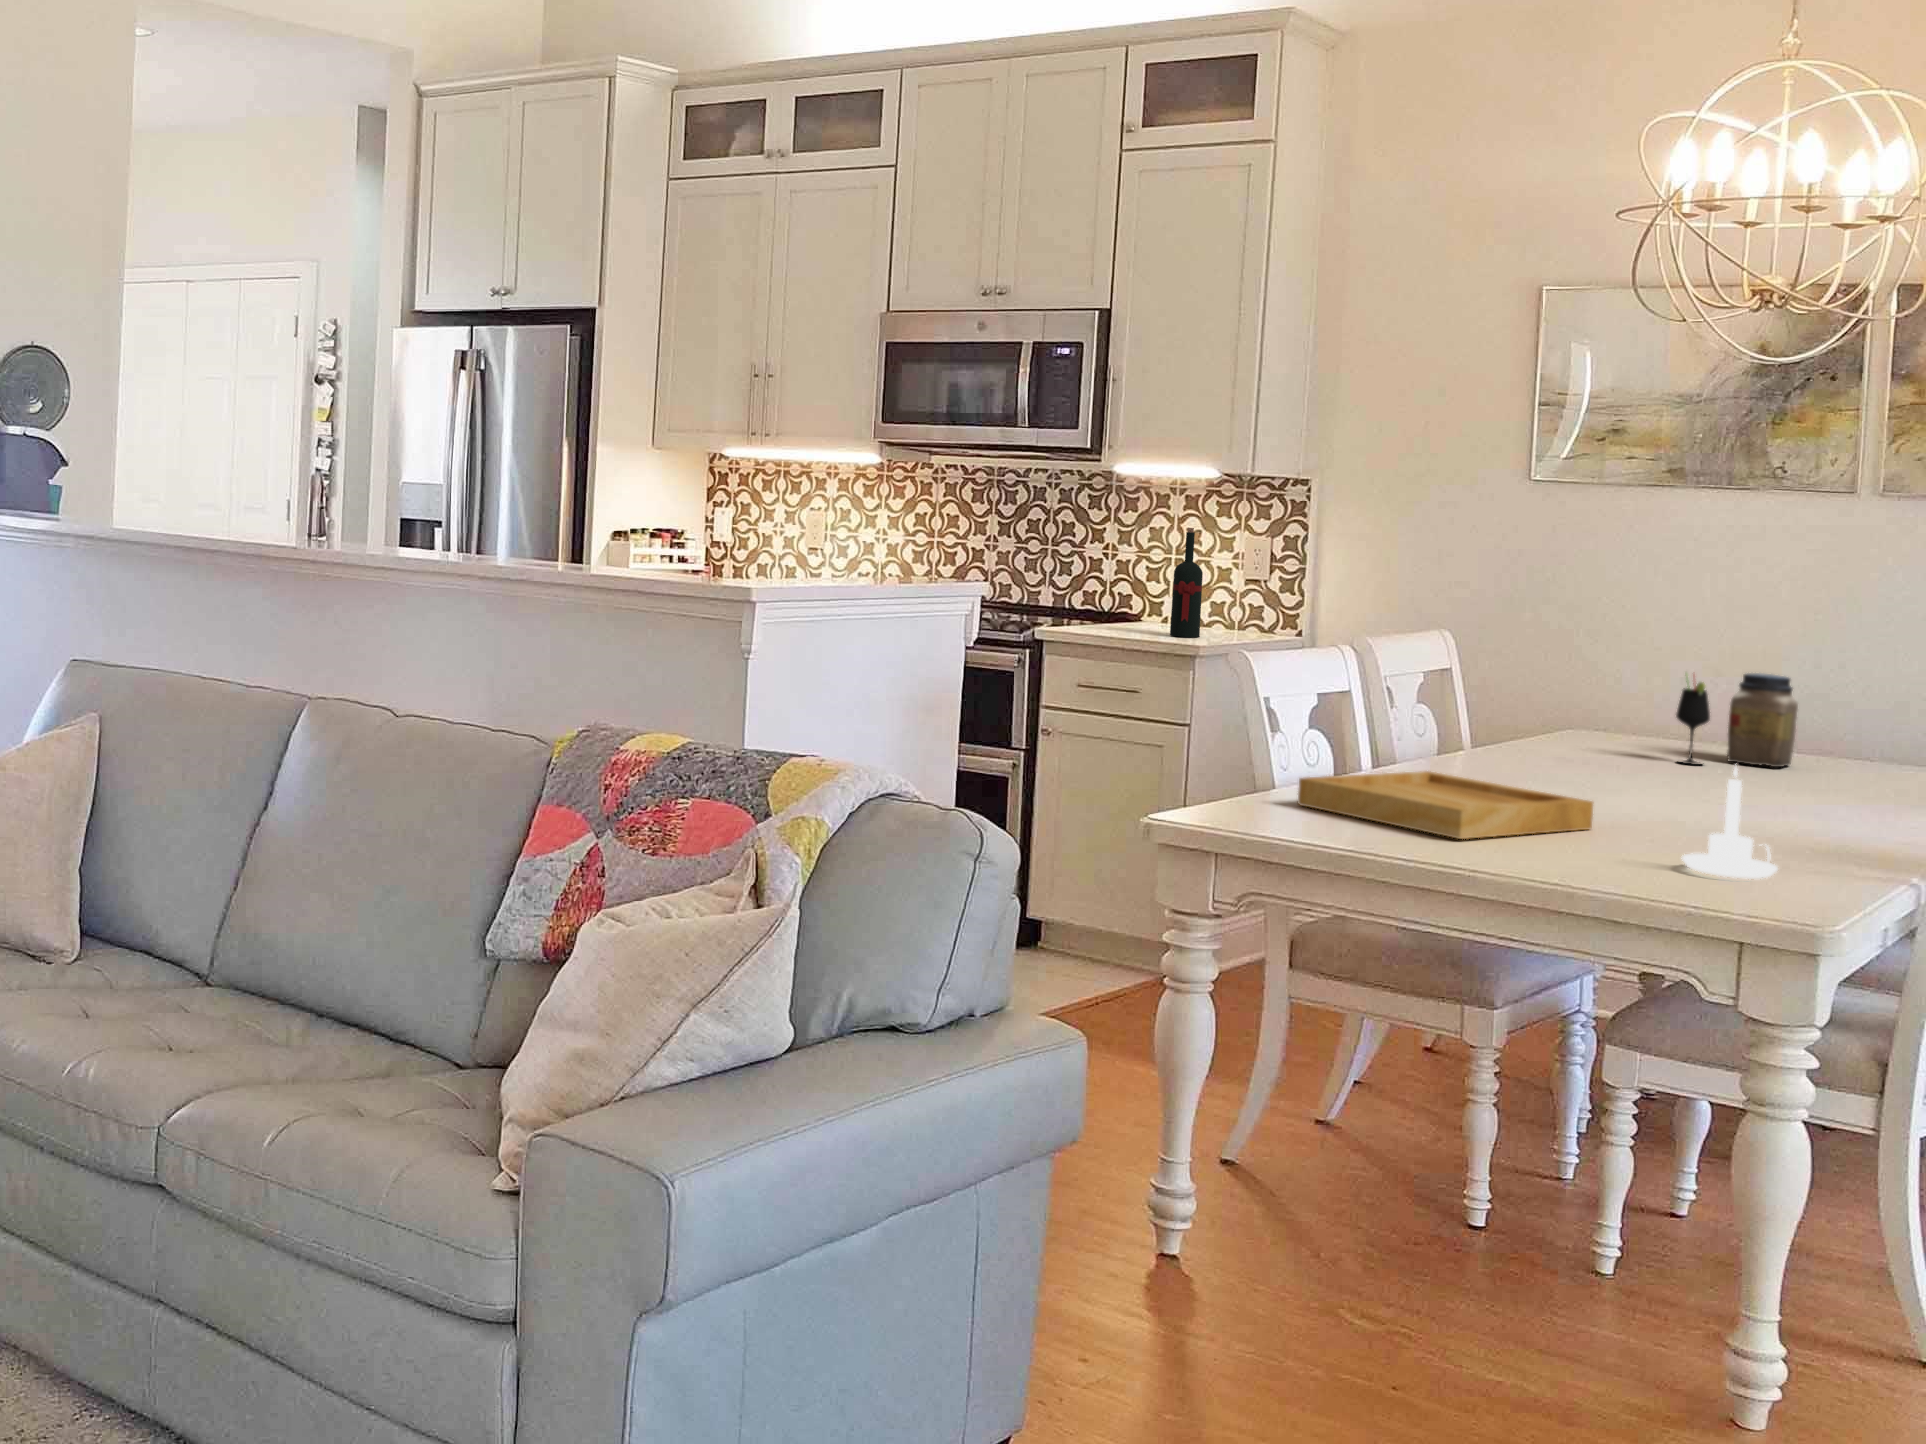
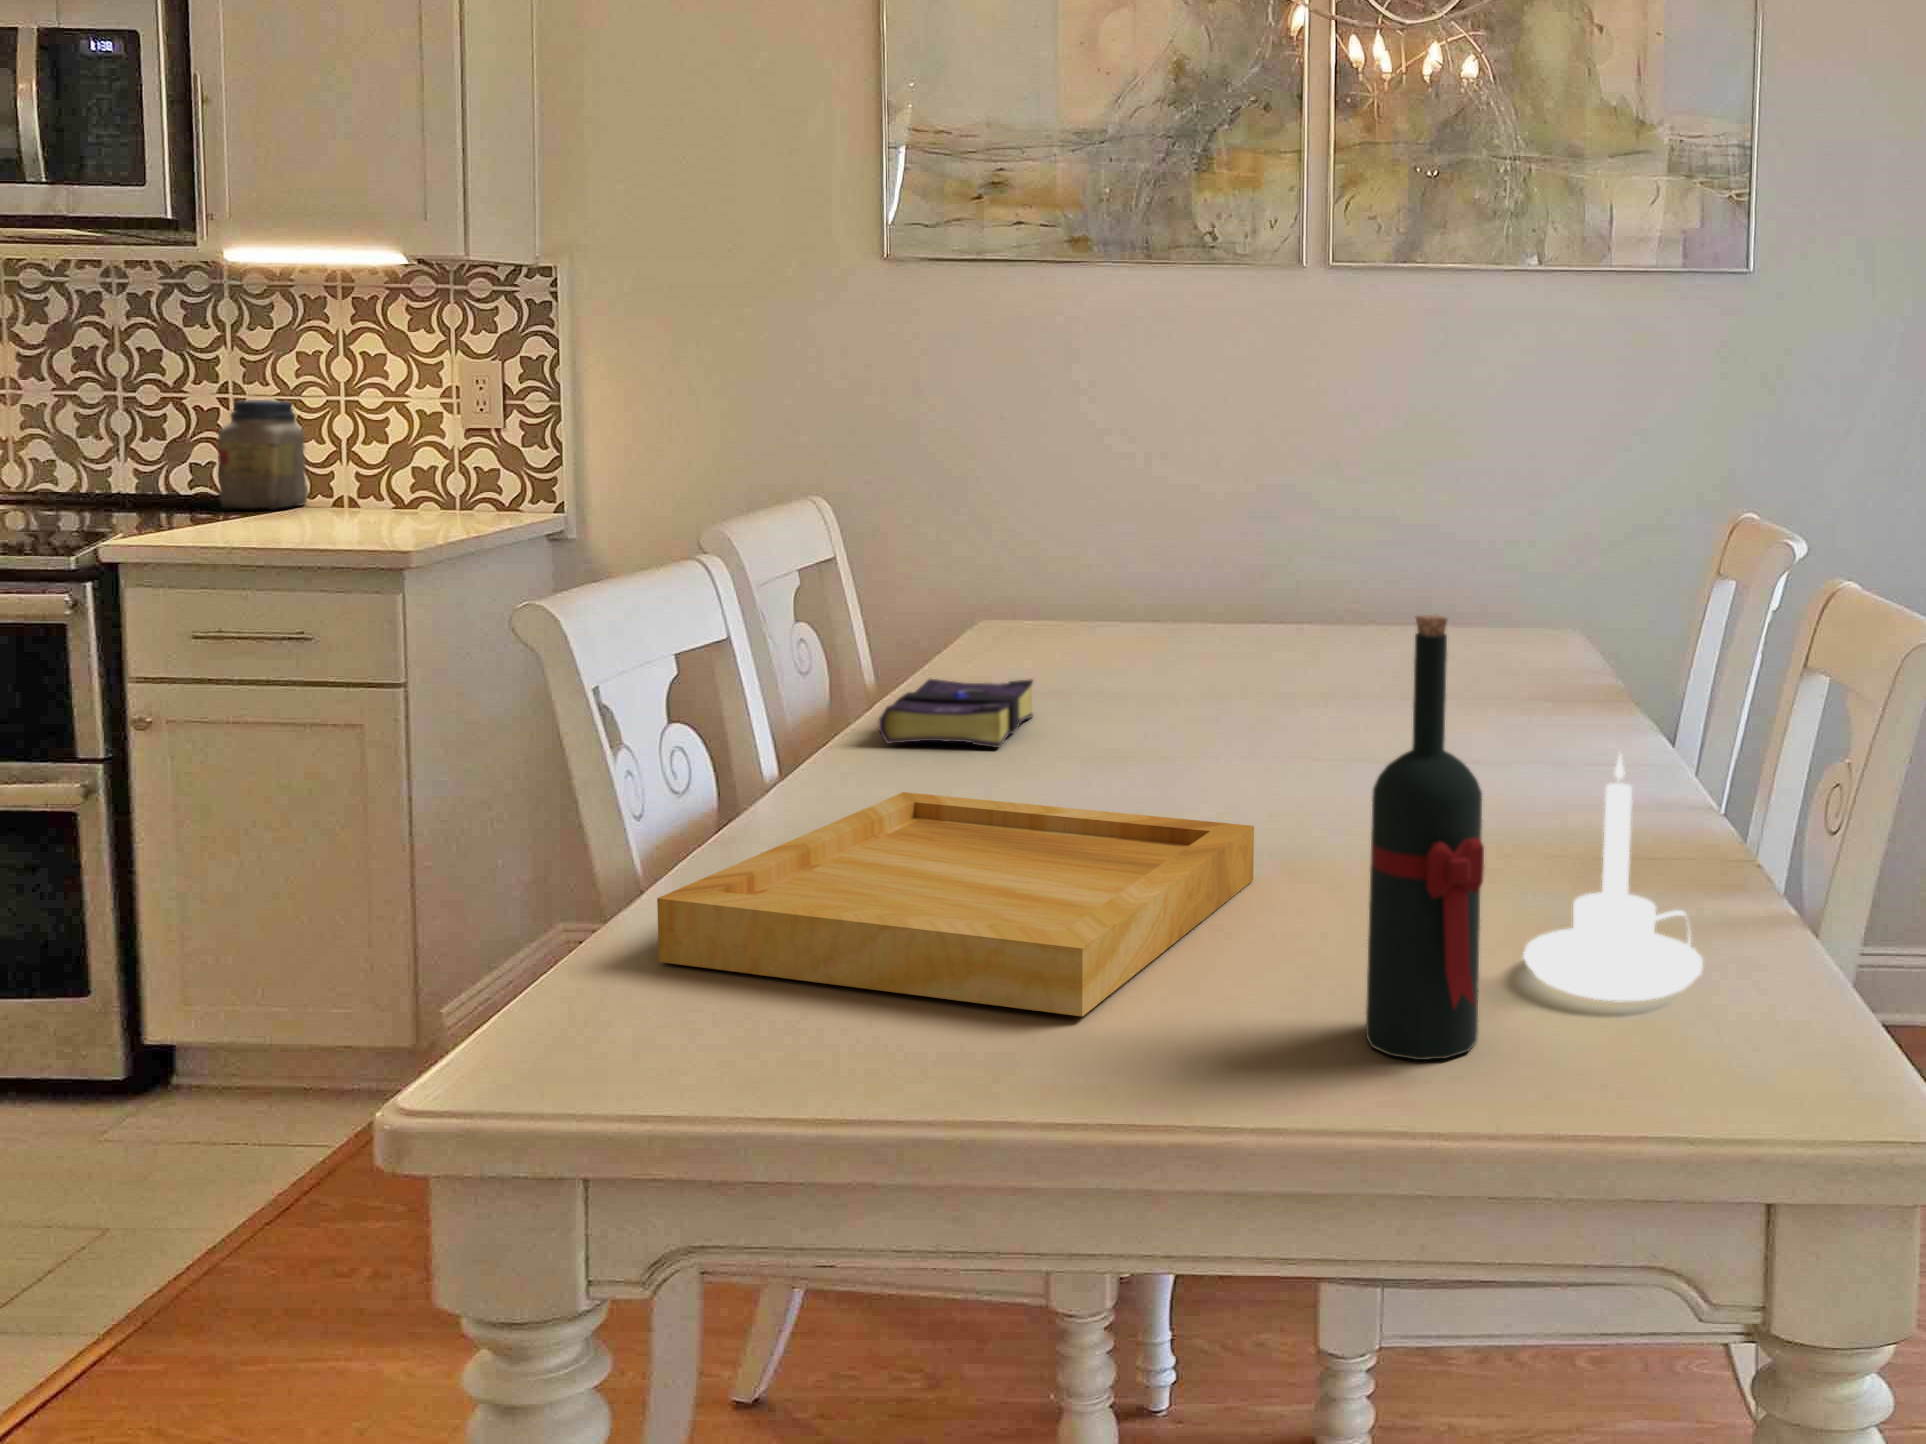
wine bottle: present [1170,528,1203,637] -> present [1366,615,1484,1060]
jar: present [1727,673,1798,767] -> present [218,400,308,509]
wine glass: present [1676,682,1710,765] -> none [1167,525,1212,659]
book: none [1442,742,1546,778] -> present [879,679,1033,748]

